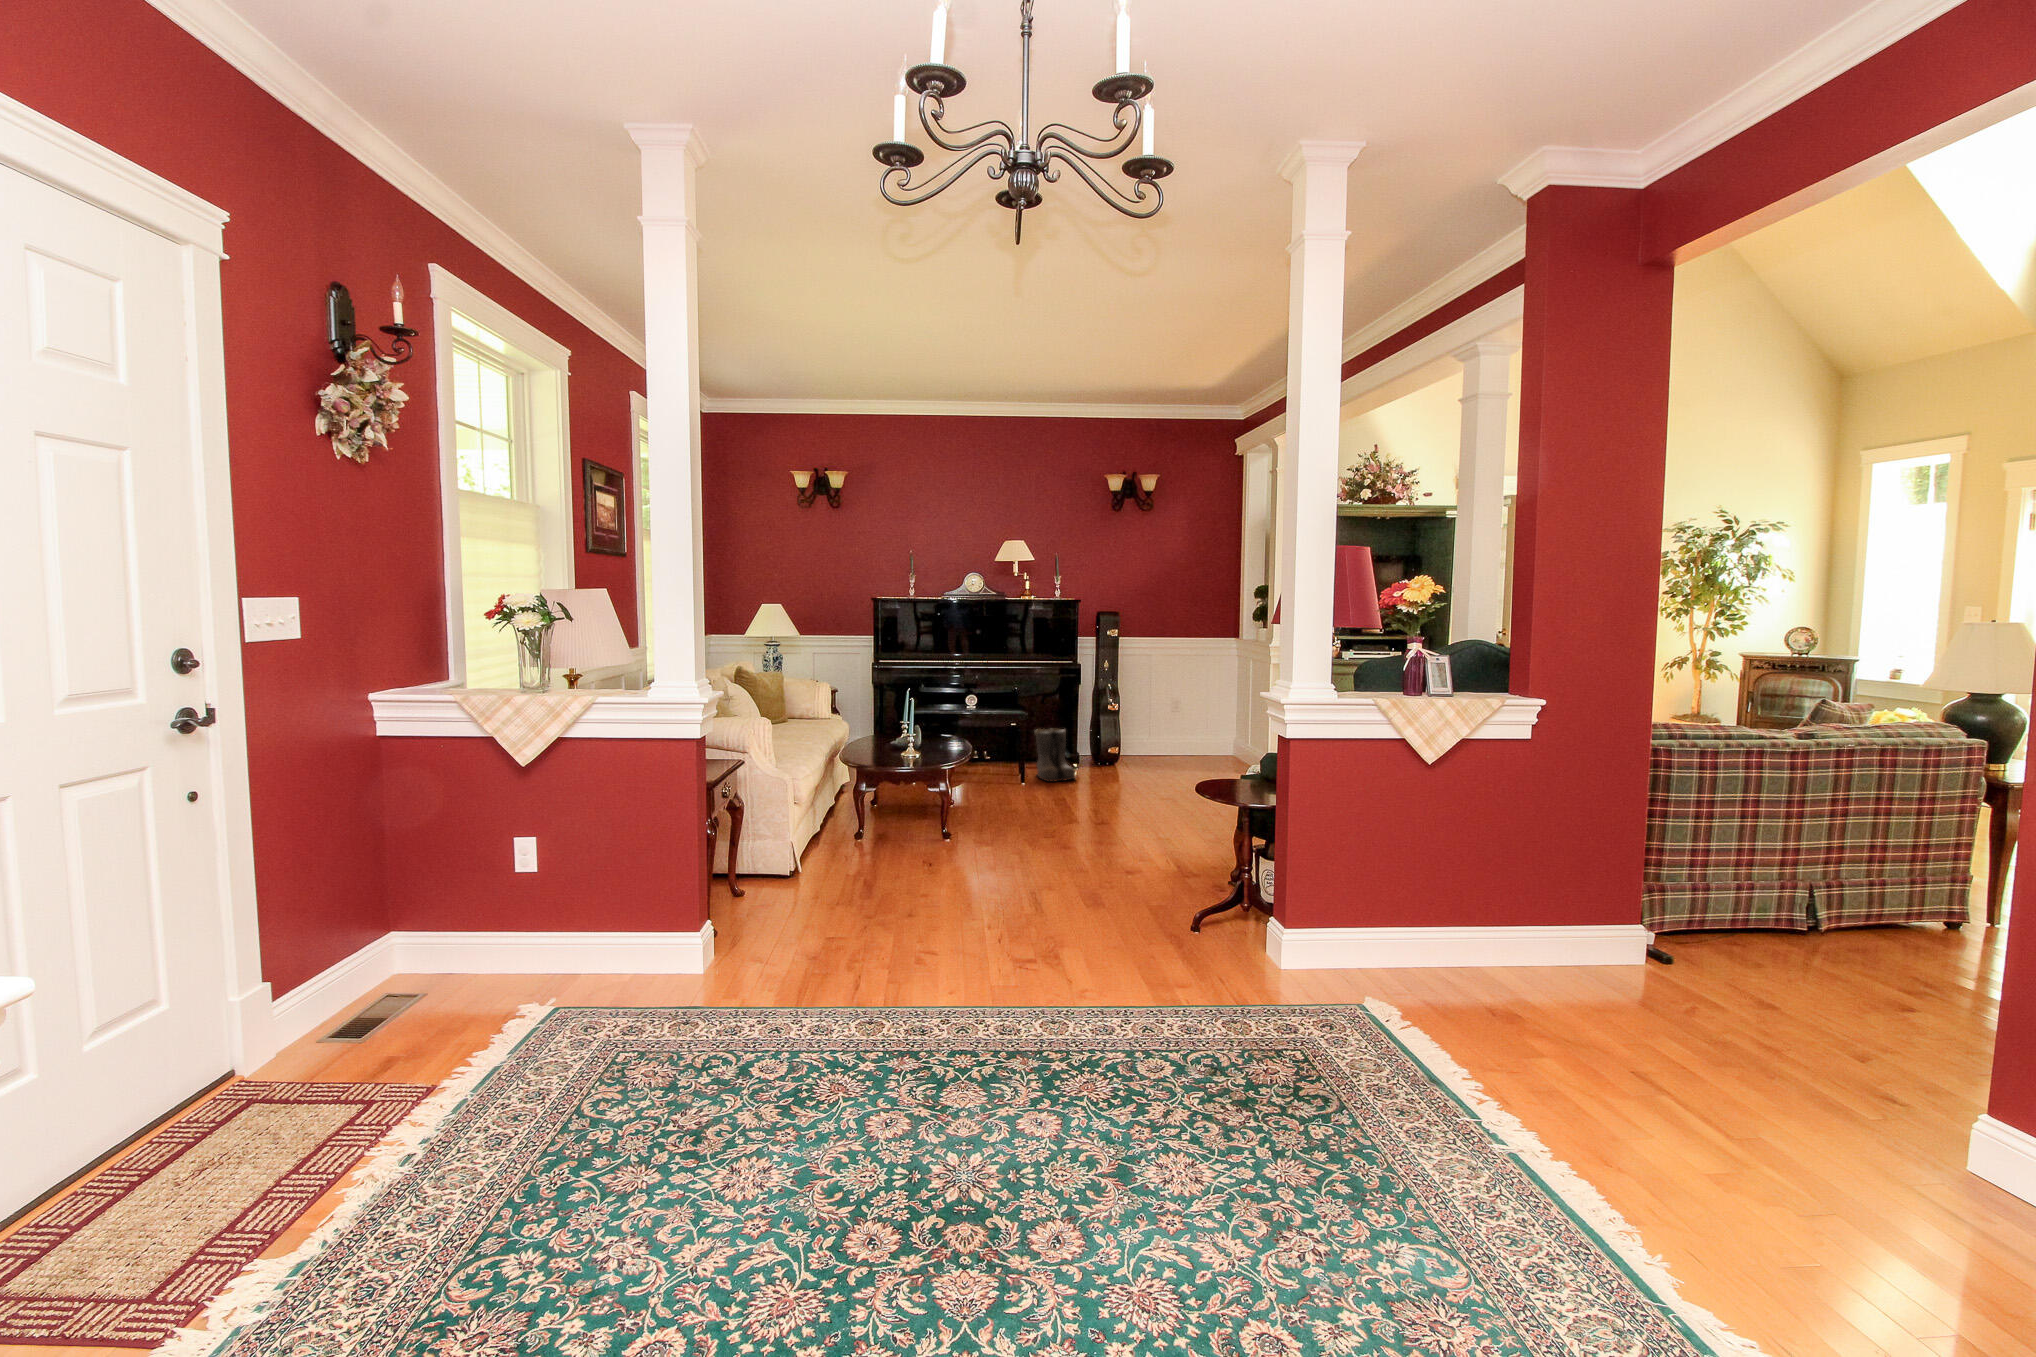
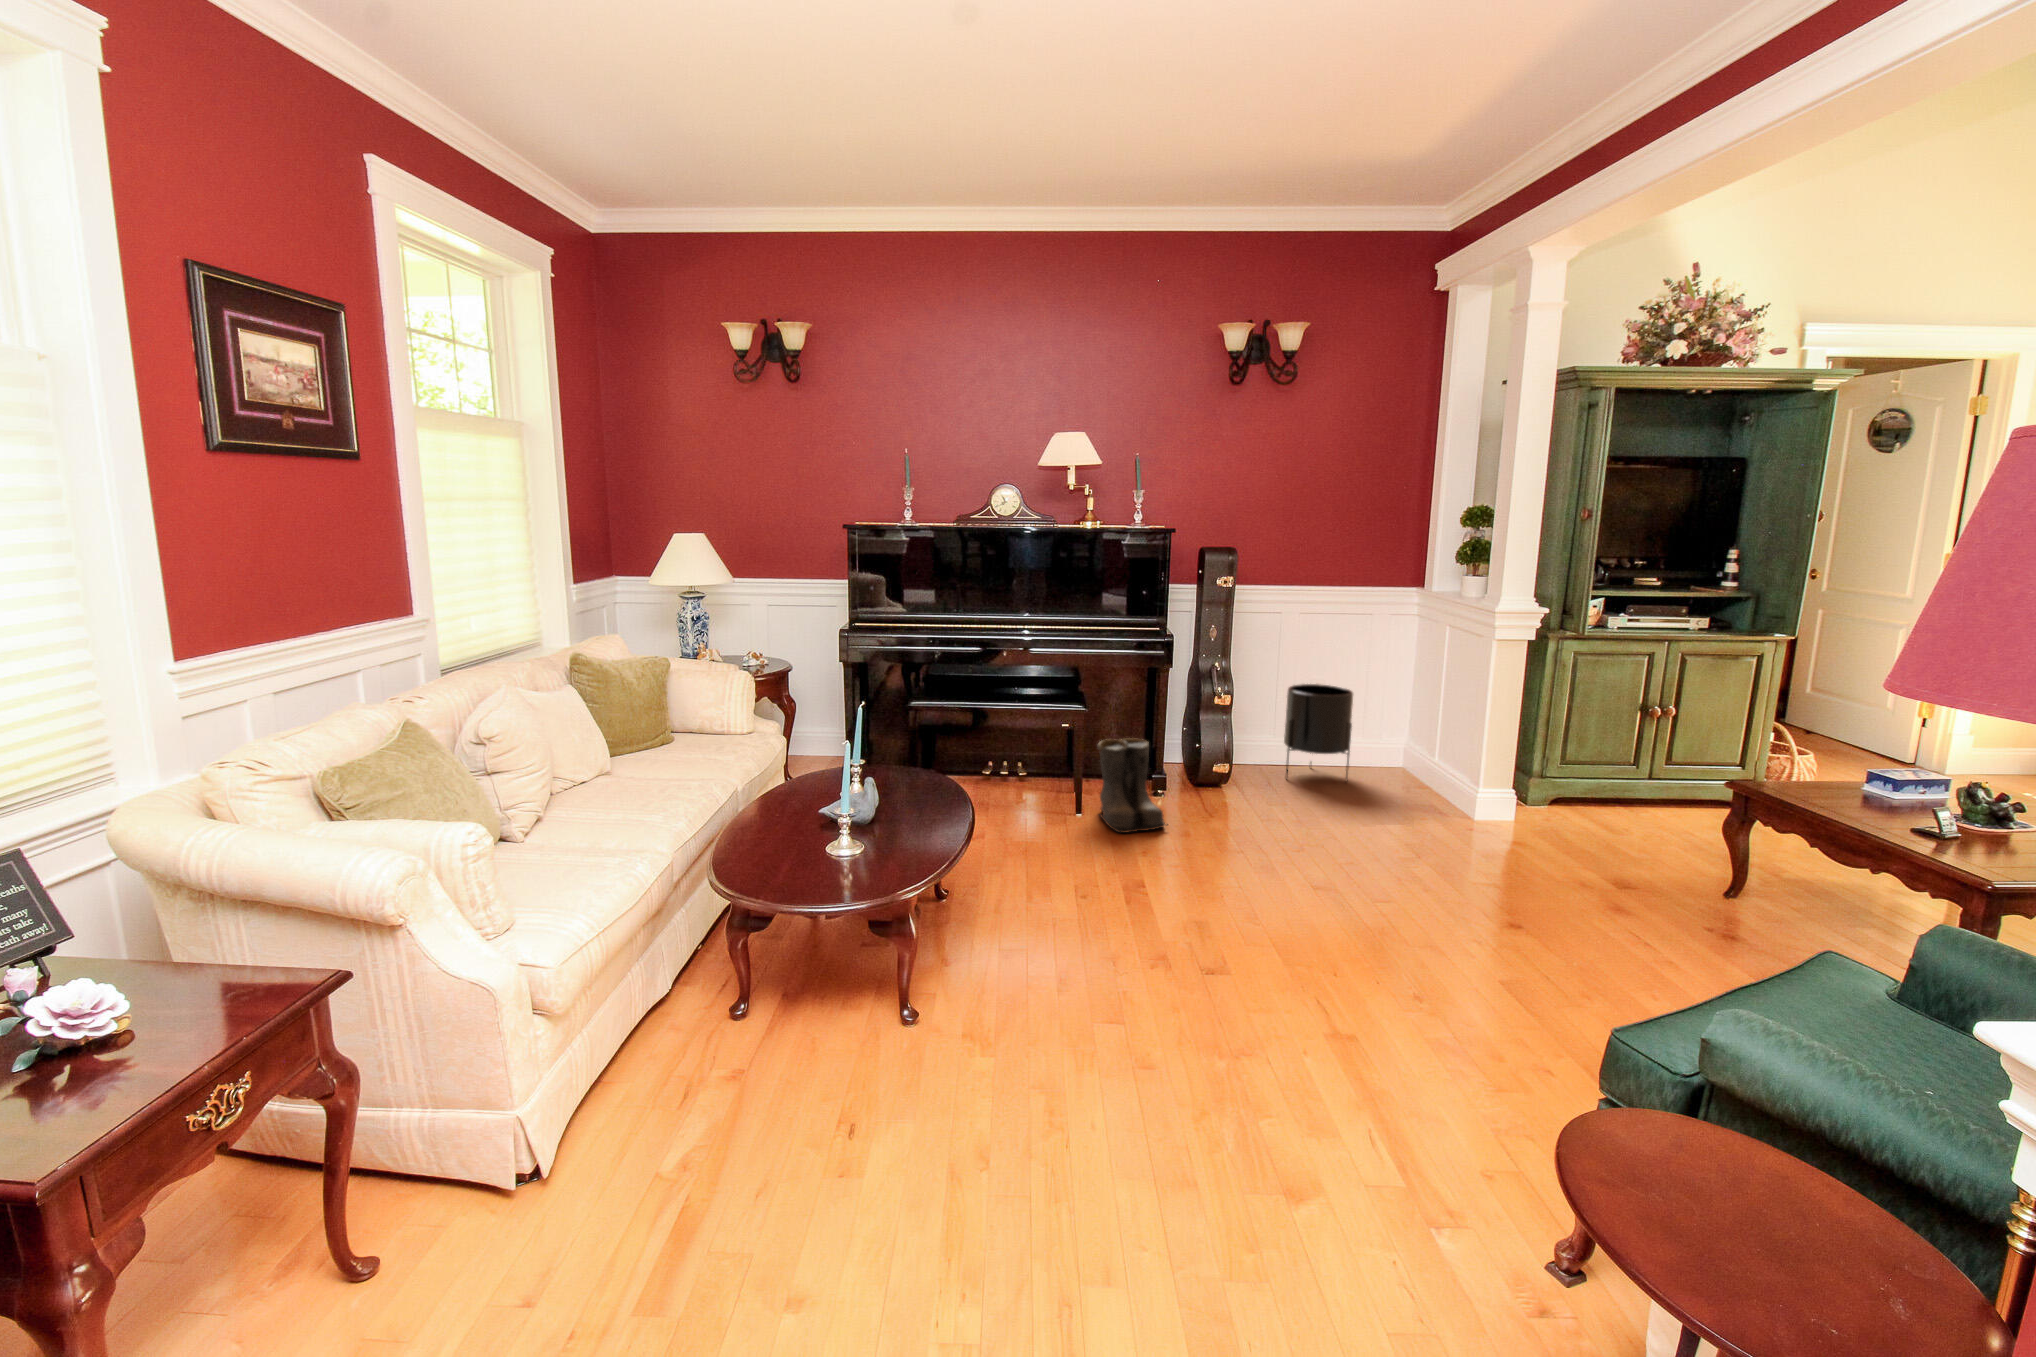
planter: none [1155,701,1197,762] -> present [1284,684,1353,781]

